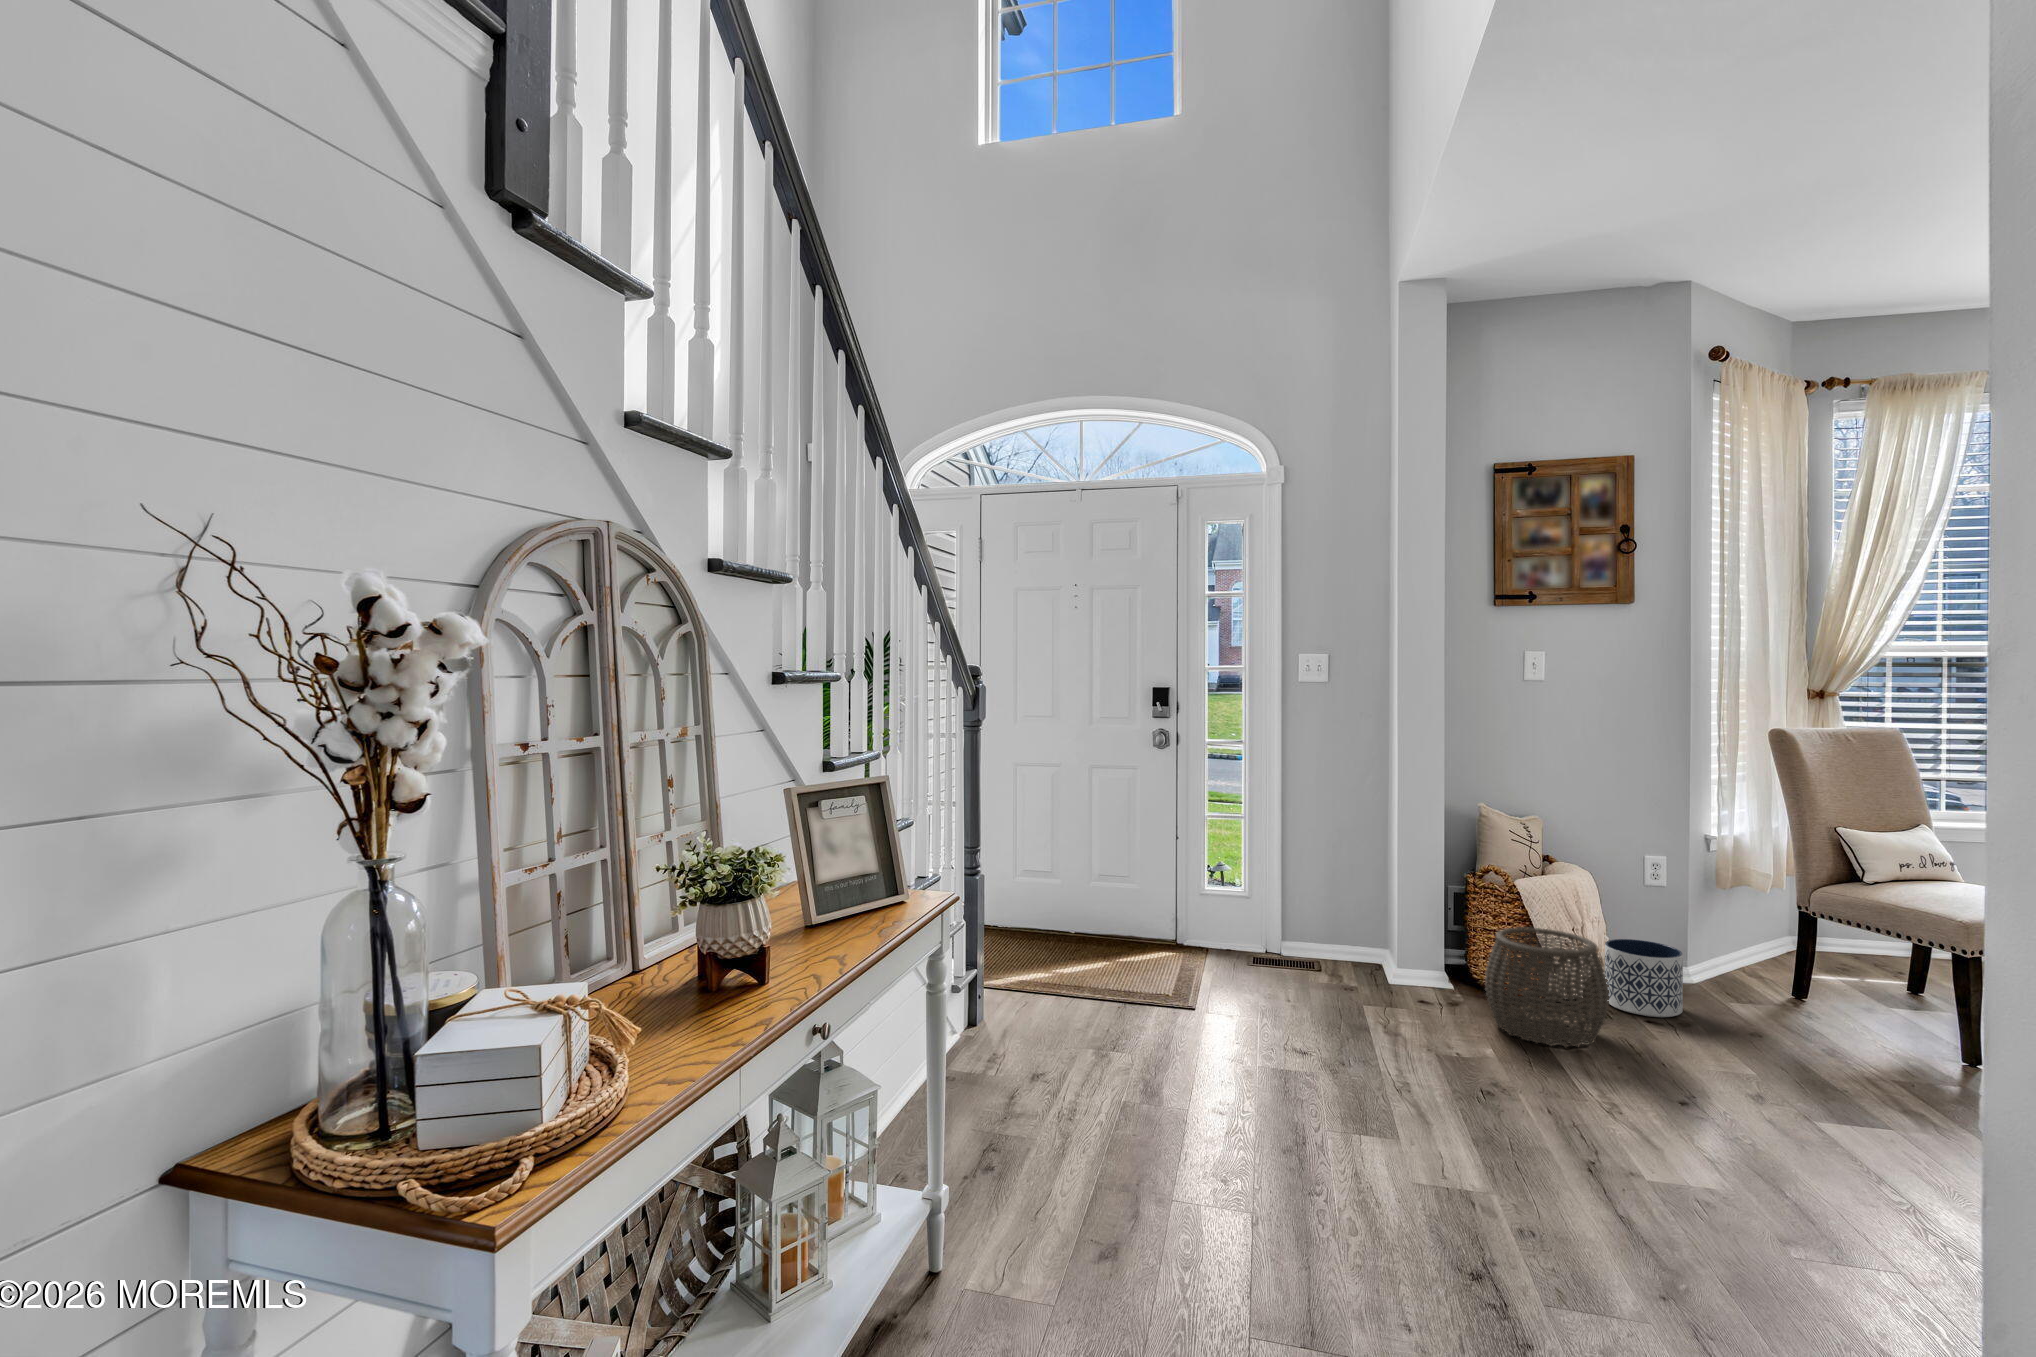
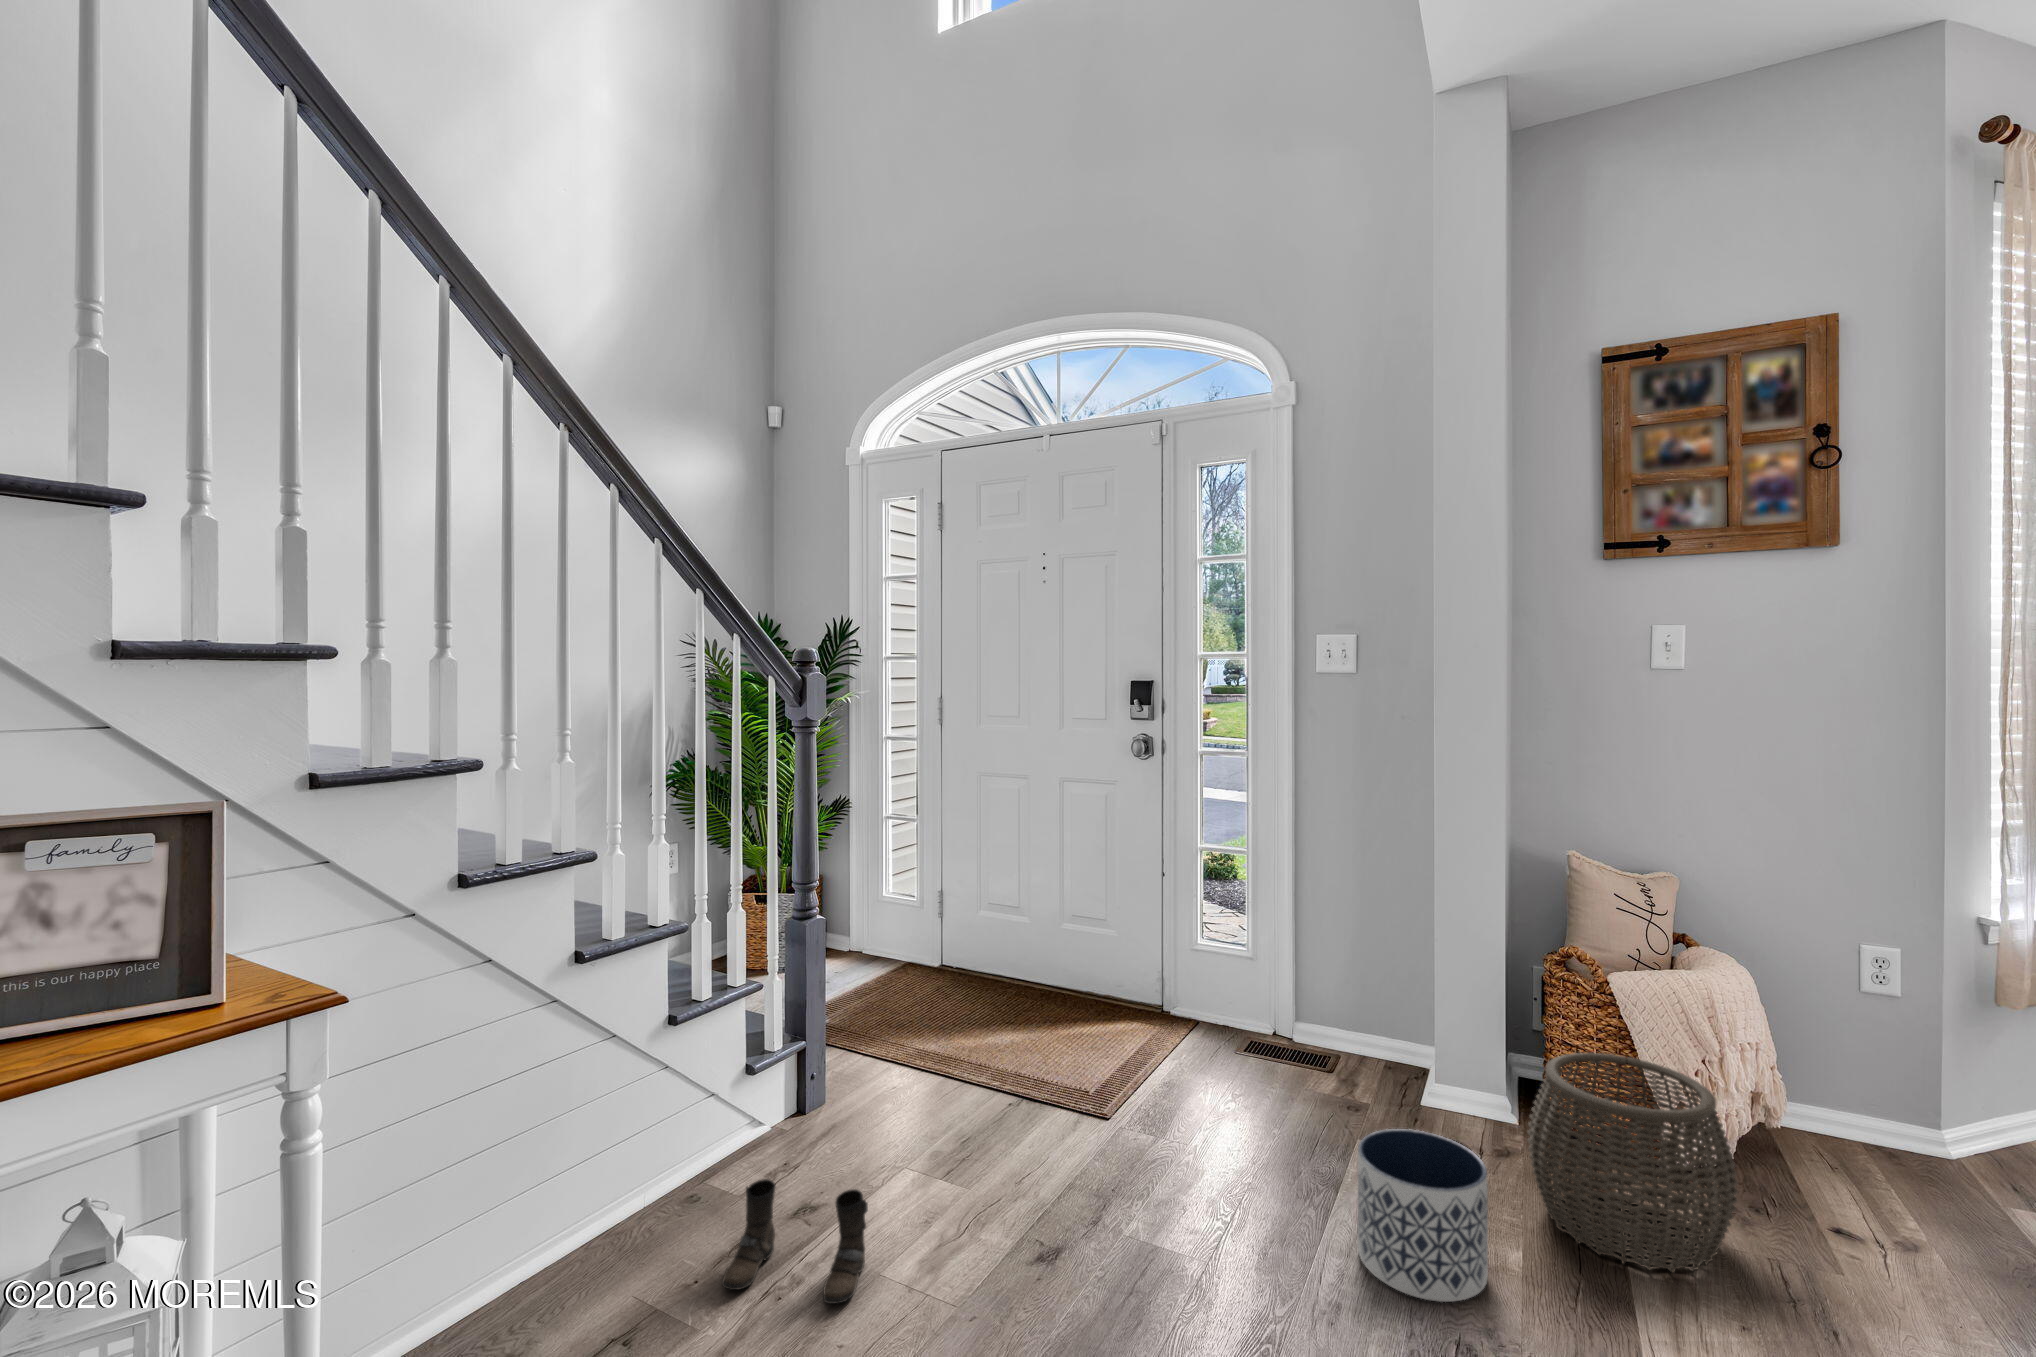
planter: present [1605,939,1683,1017] -> present [1358,1129,1488,1302]
boots: none [1029,1045,1124,1116] -> present [722,1179,868,1304]

